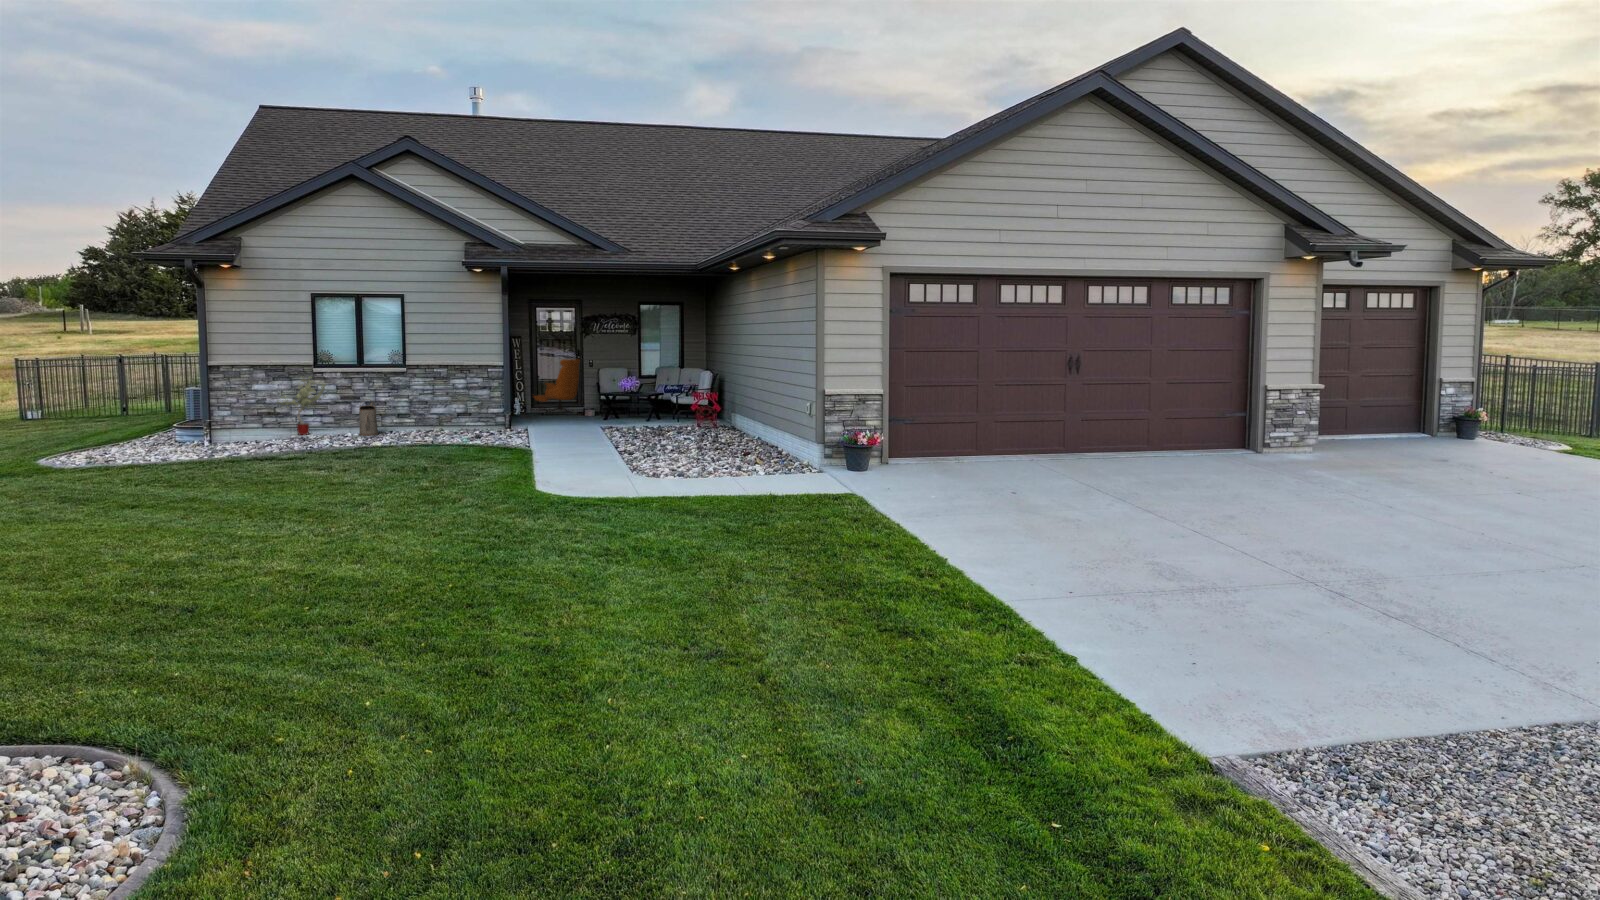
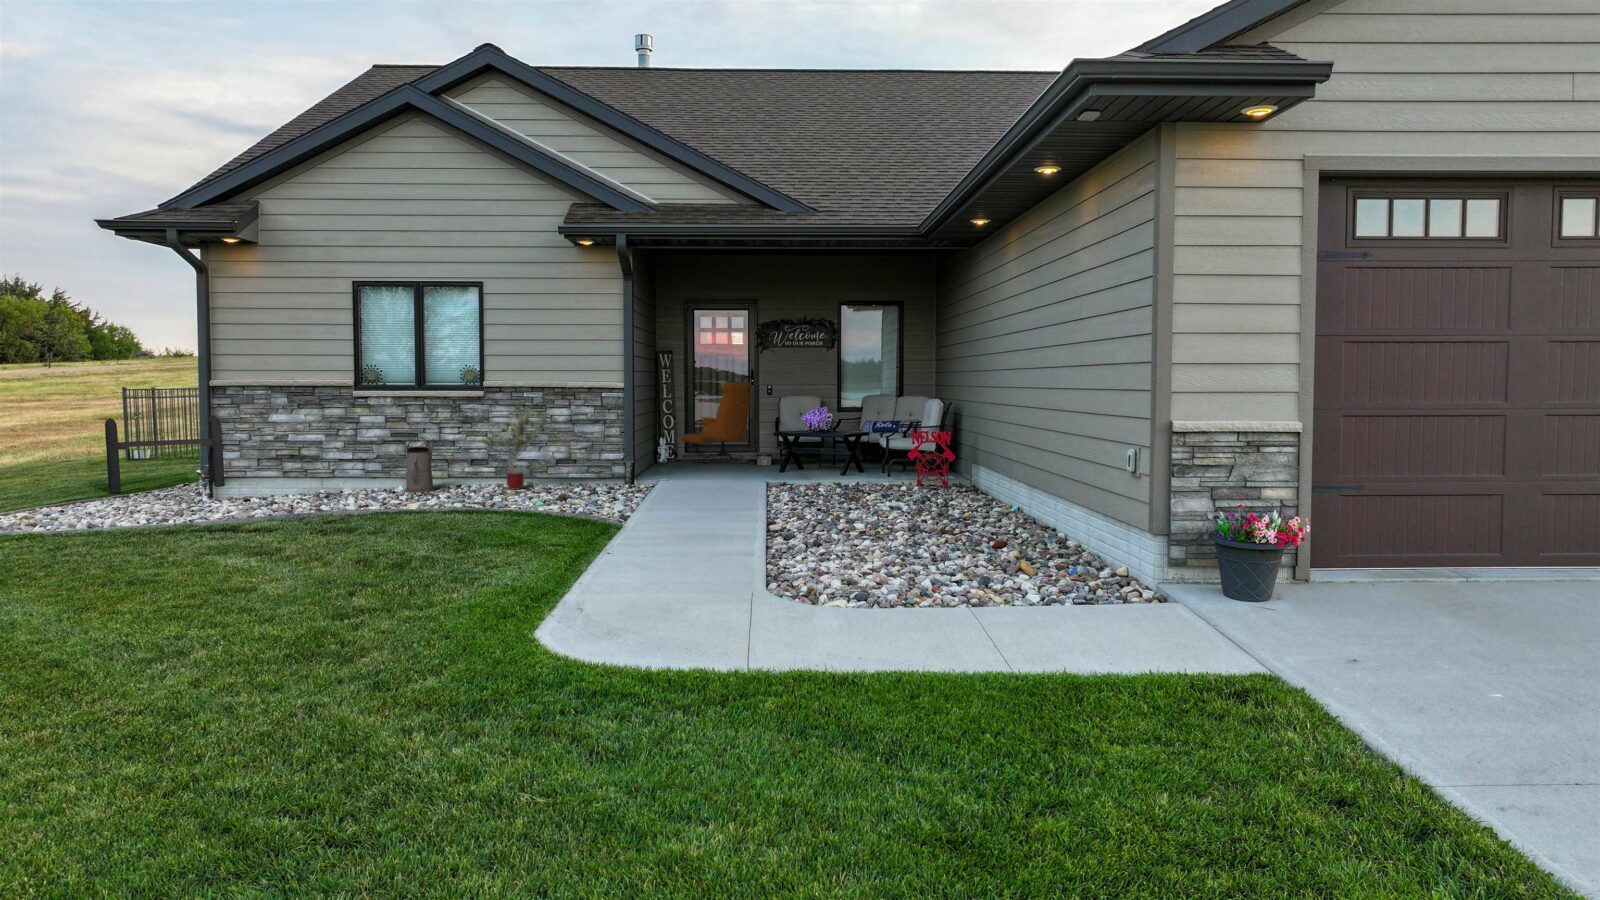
potted tree: present [277,377,326,435] -> present [481,403,547,490]
bench: none [130,386,220,441] -> present [105,415,225,494]

